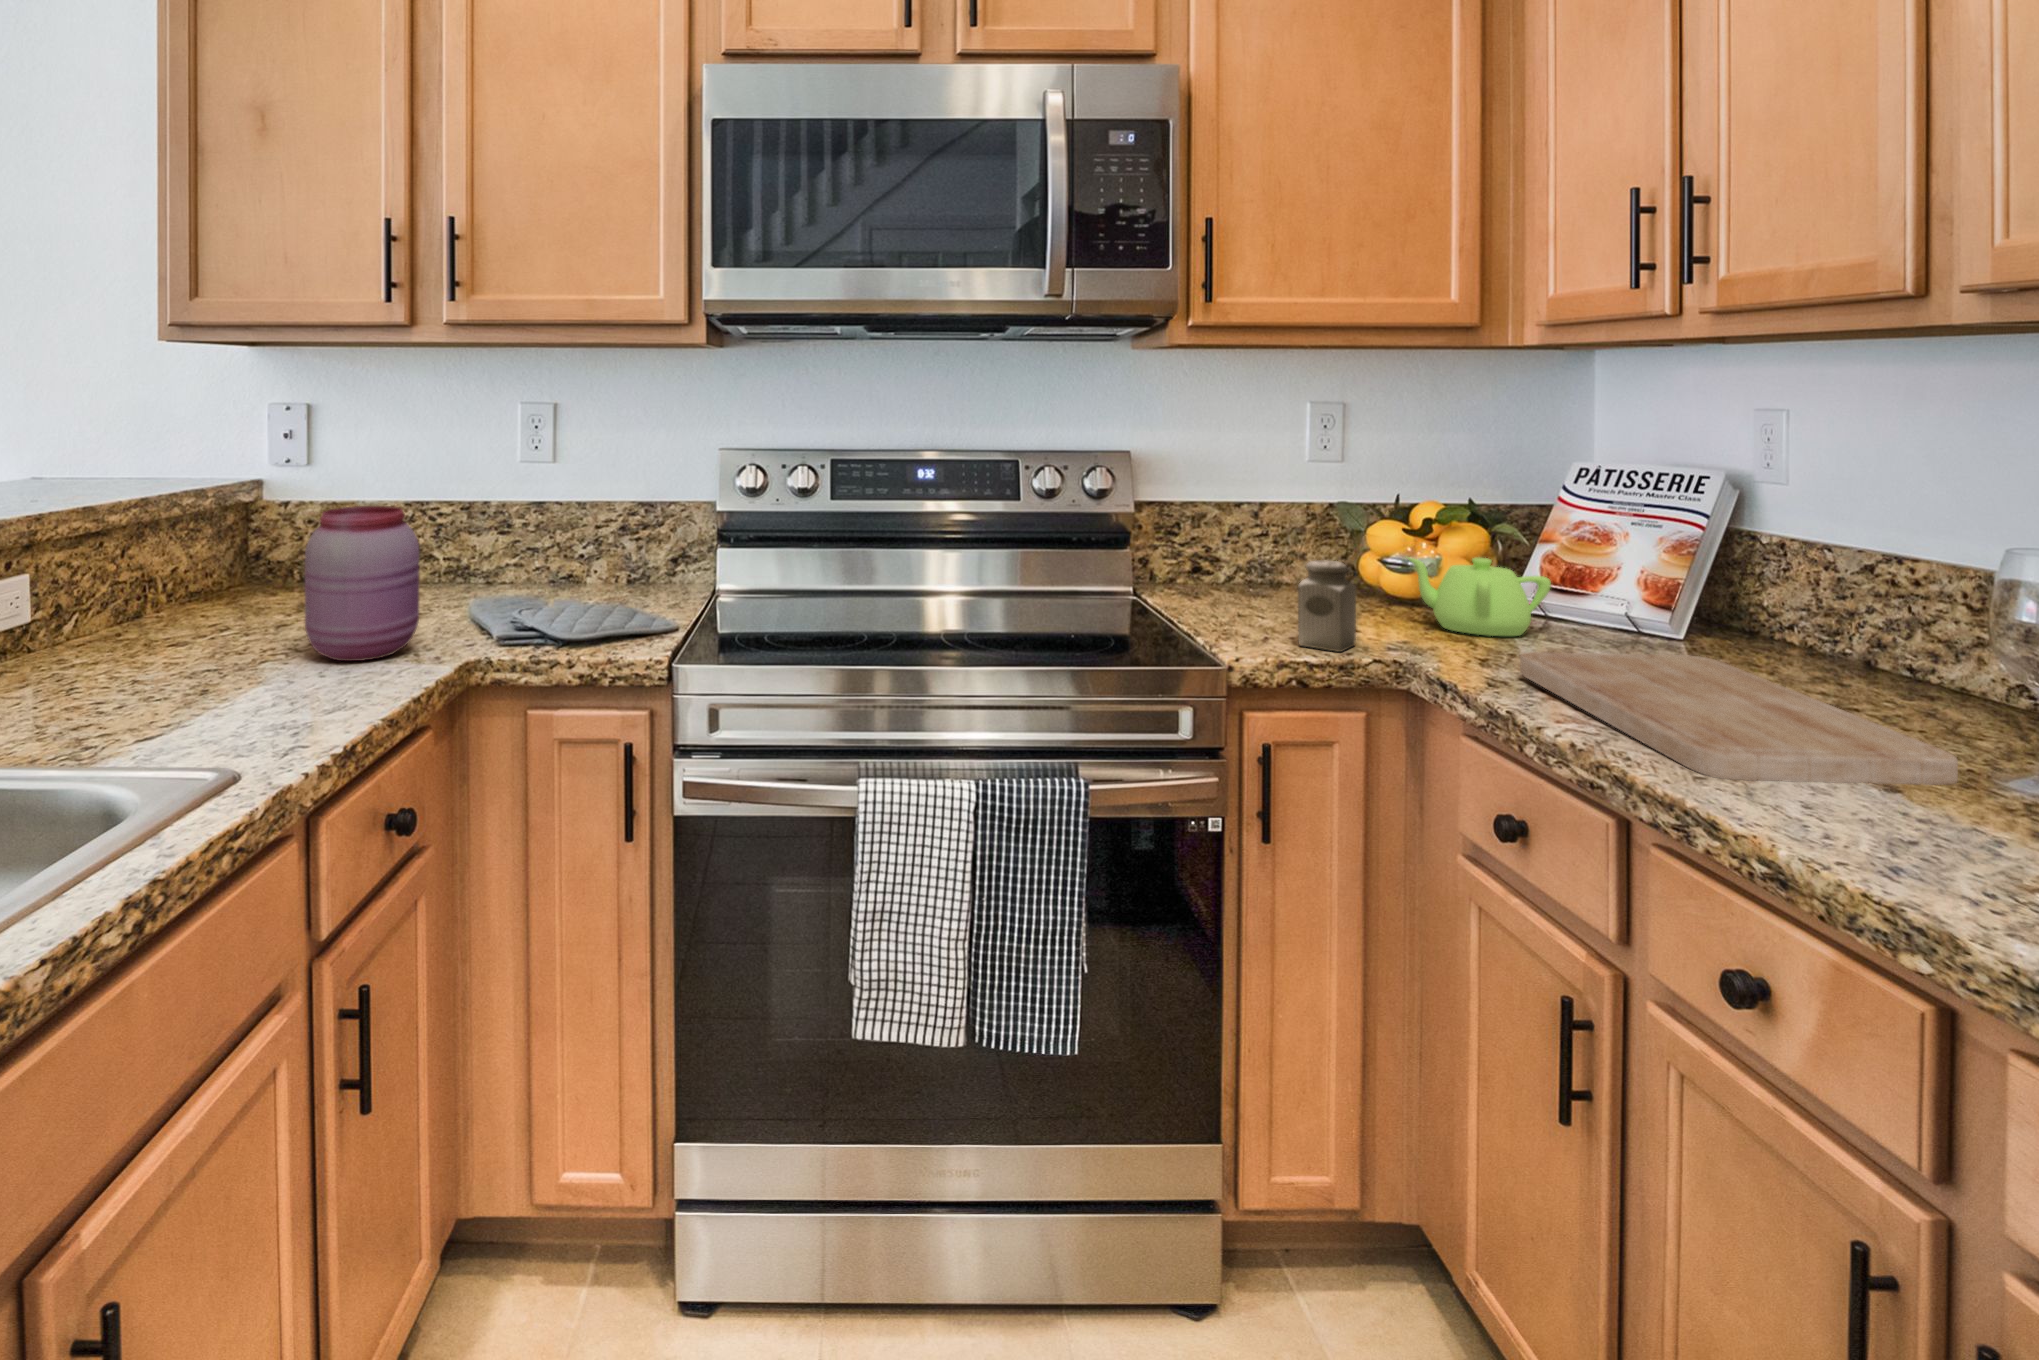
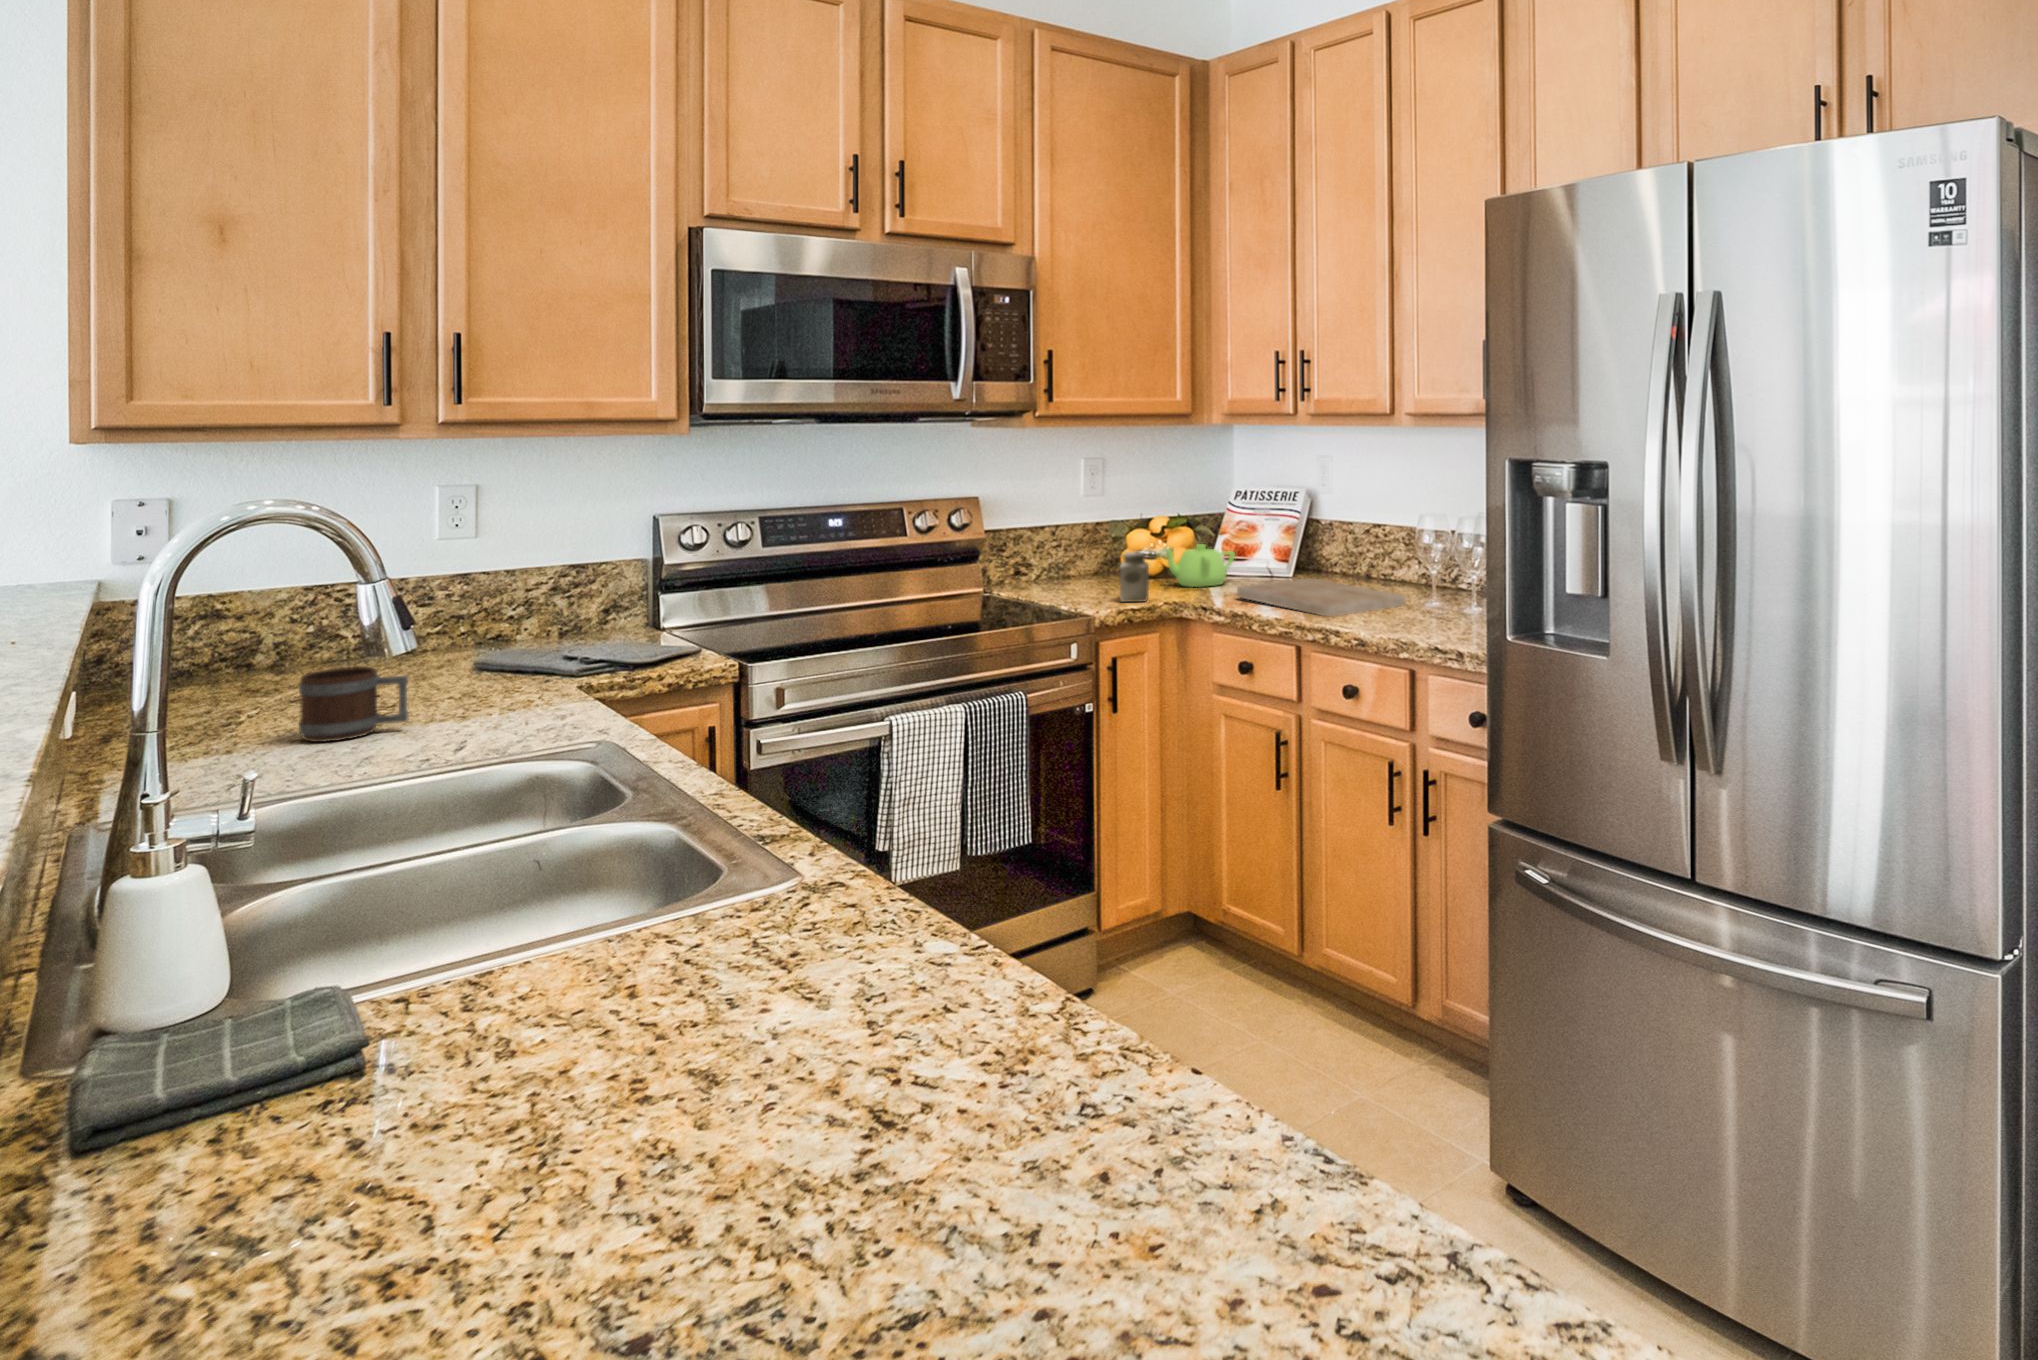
jar: present [305,506,419,661] -> none [412,575,519,700]
mug: none [87,606,186,701] -> present [299,667,409,742]

